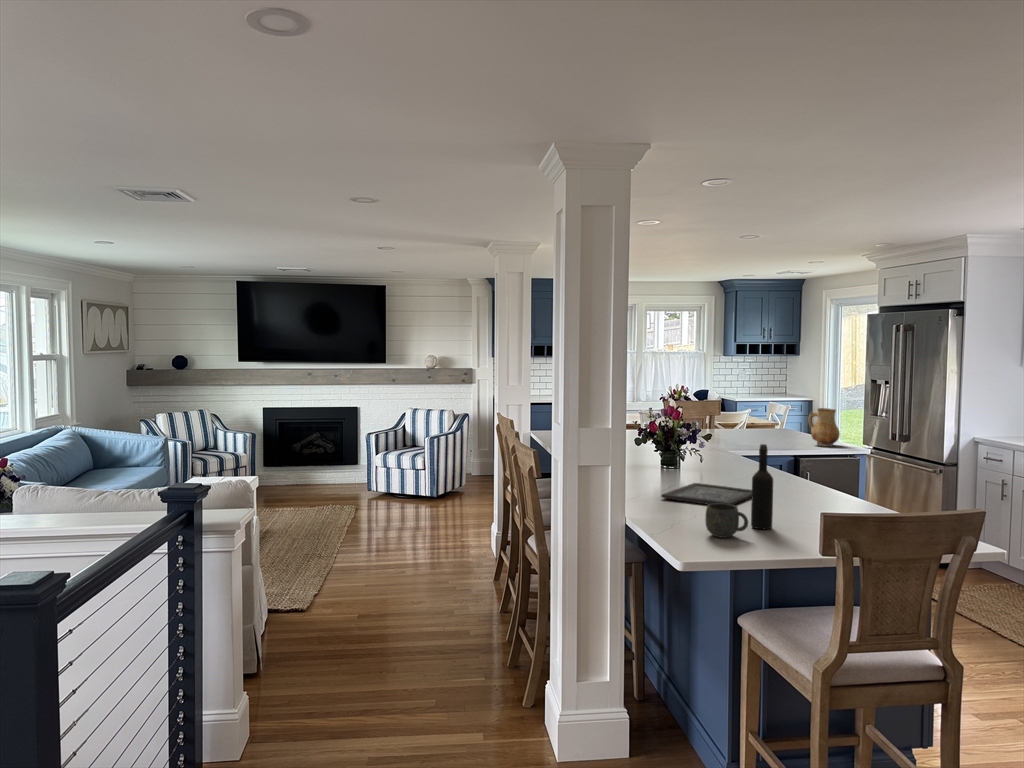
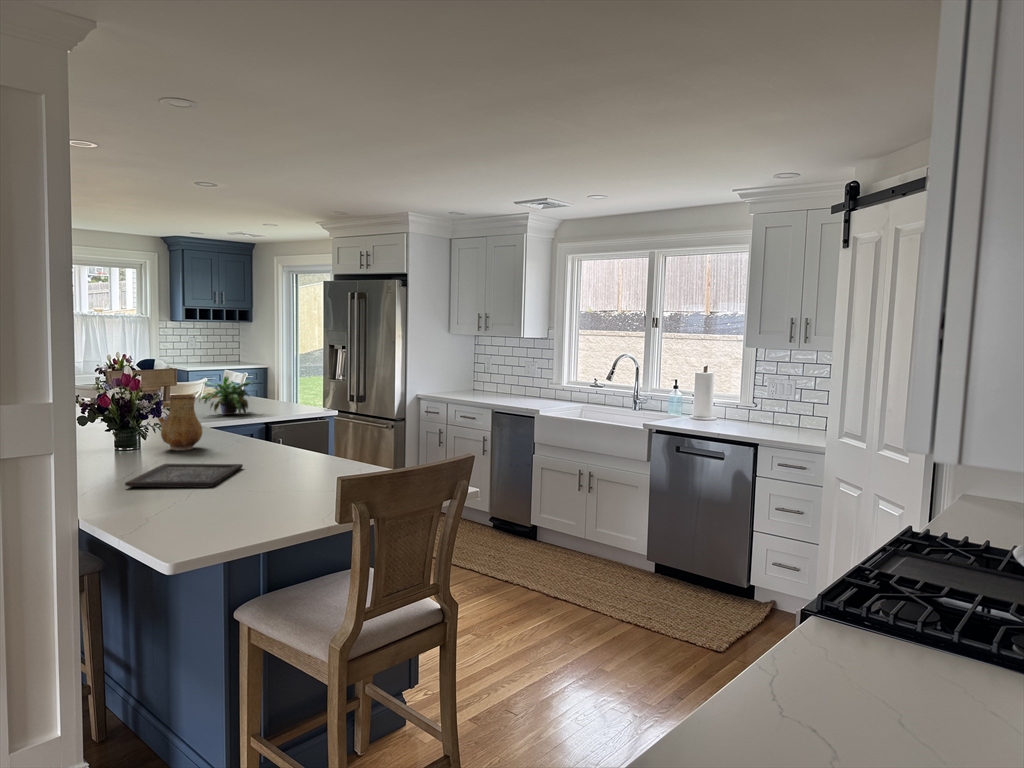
ceramic pitcher: present [808,408,840,446] -> present [157,395,202,451]
potted plant: none [735,409,787,446] -> present [199,376,250,415]
wine bottle: present [751,444,773,529] -> none [244,413,268,507]
mug: present [705,503,748,538] -> none [193,484,245,524]

